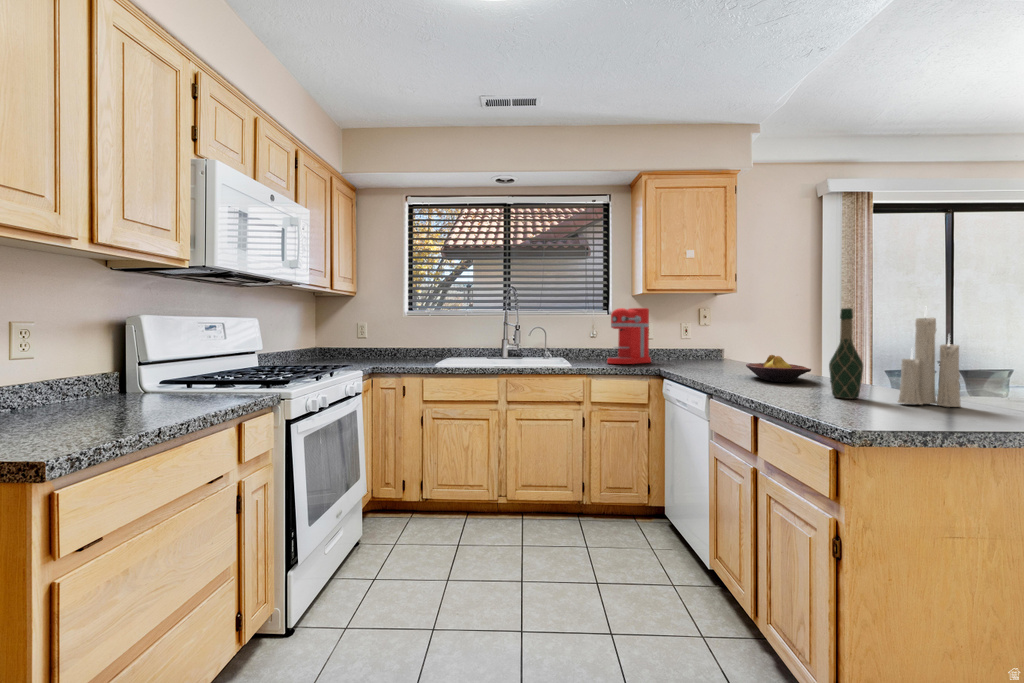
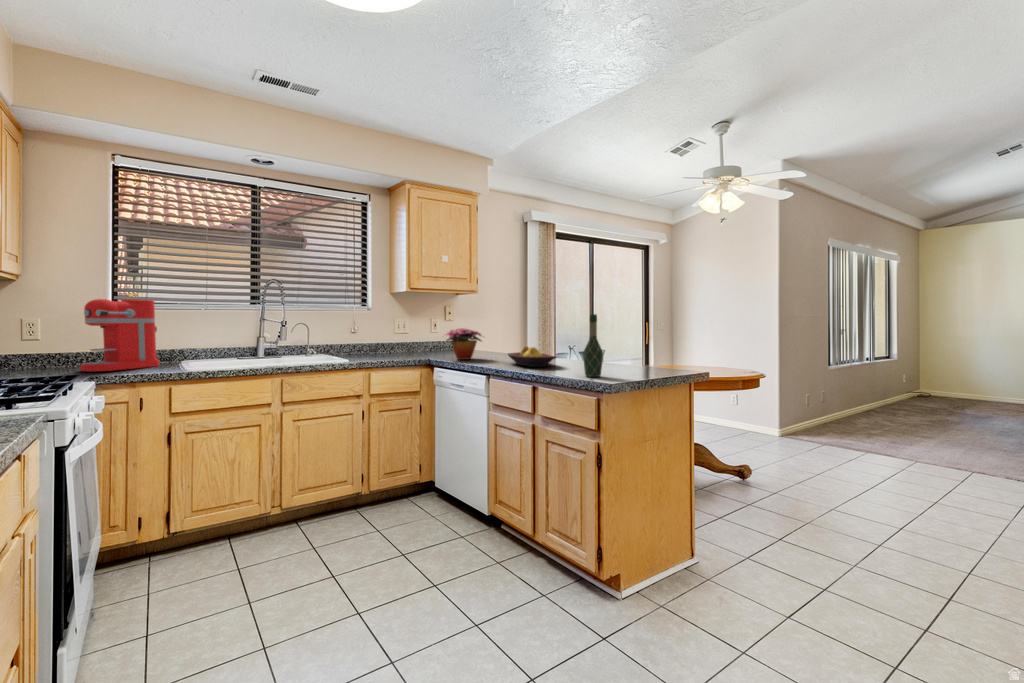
coffee maker: present [607,308,651,364] -> present [81,299,159,372]
candle: present [898,308,961,407] -> none [624,311,654,378]
flower arrangement: none [669,332,728,370] -> present [445,328,481,360]

